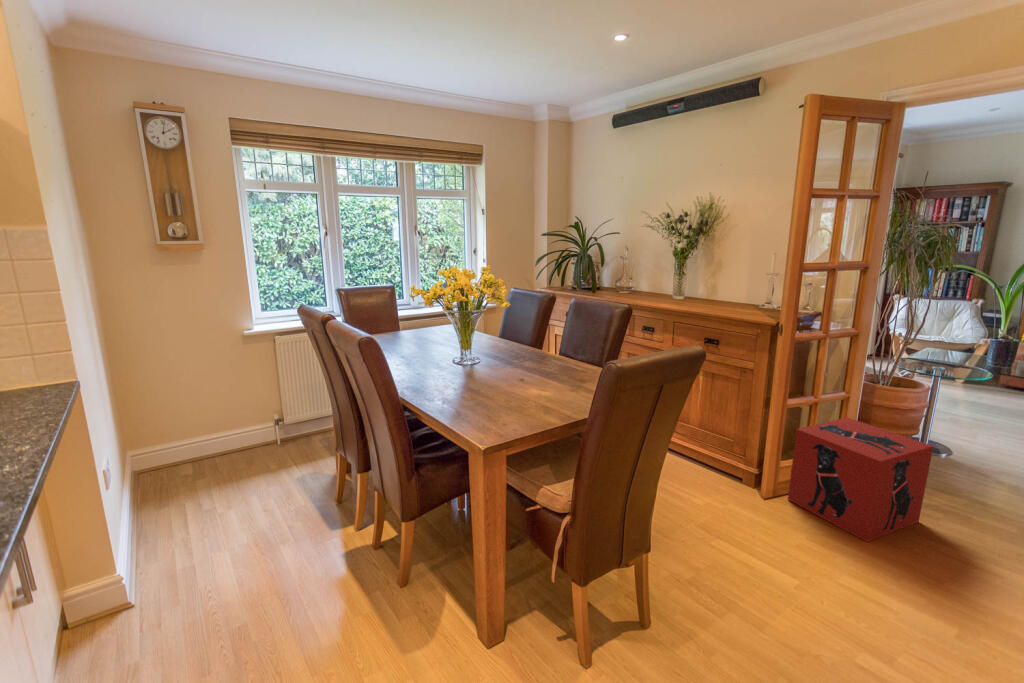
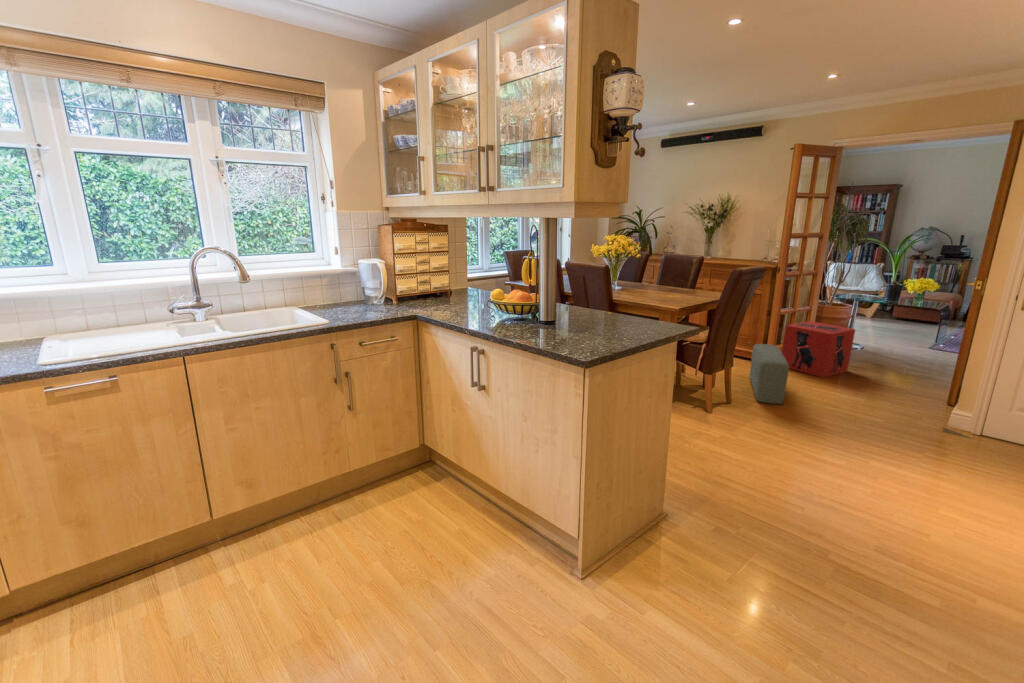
pouf: none [706,475,772,641] -> present [750,344,789,404]

